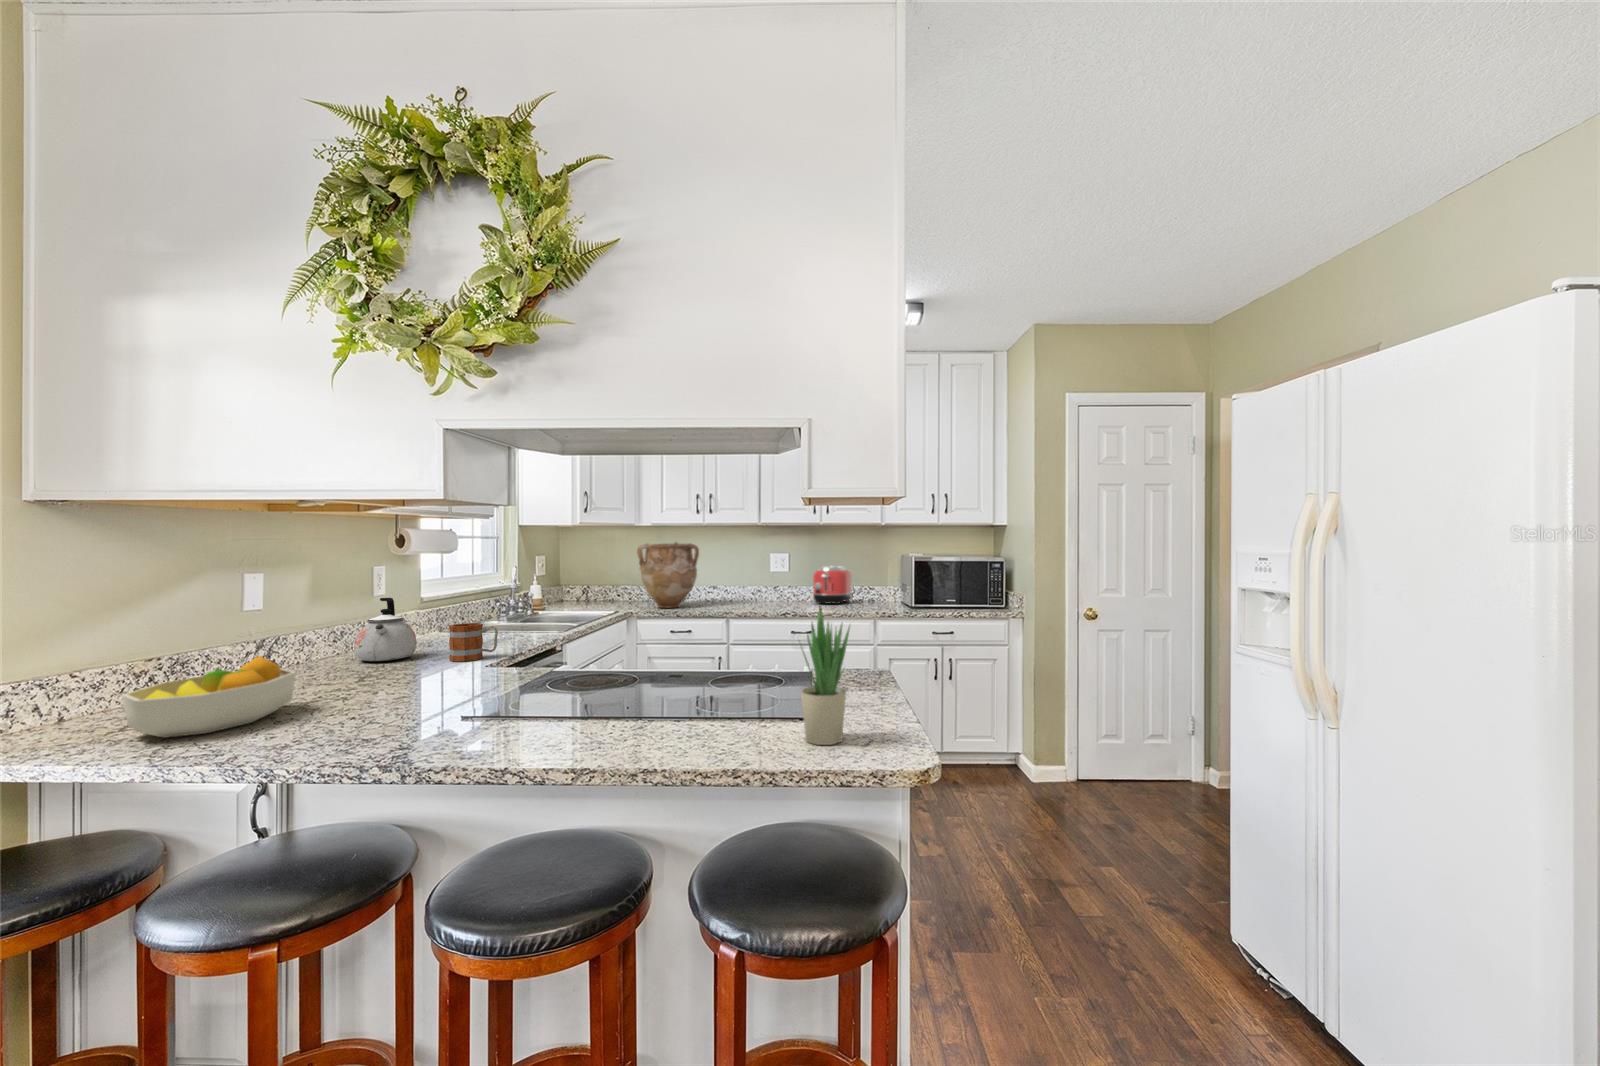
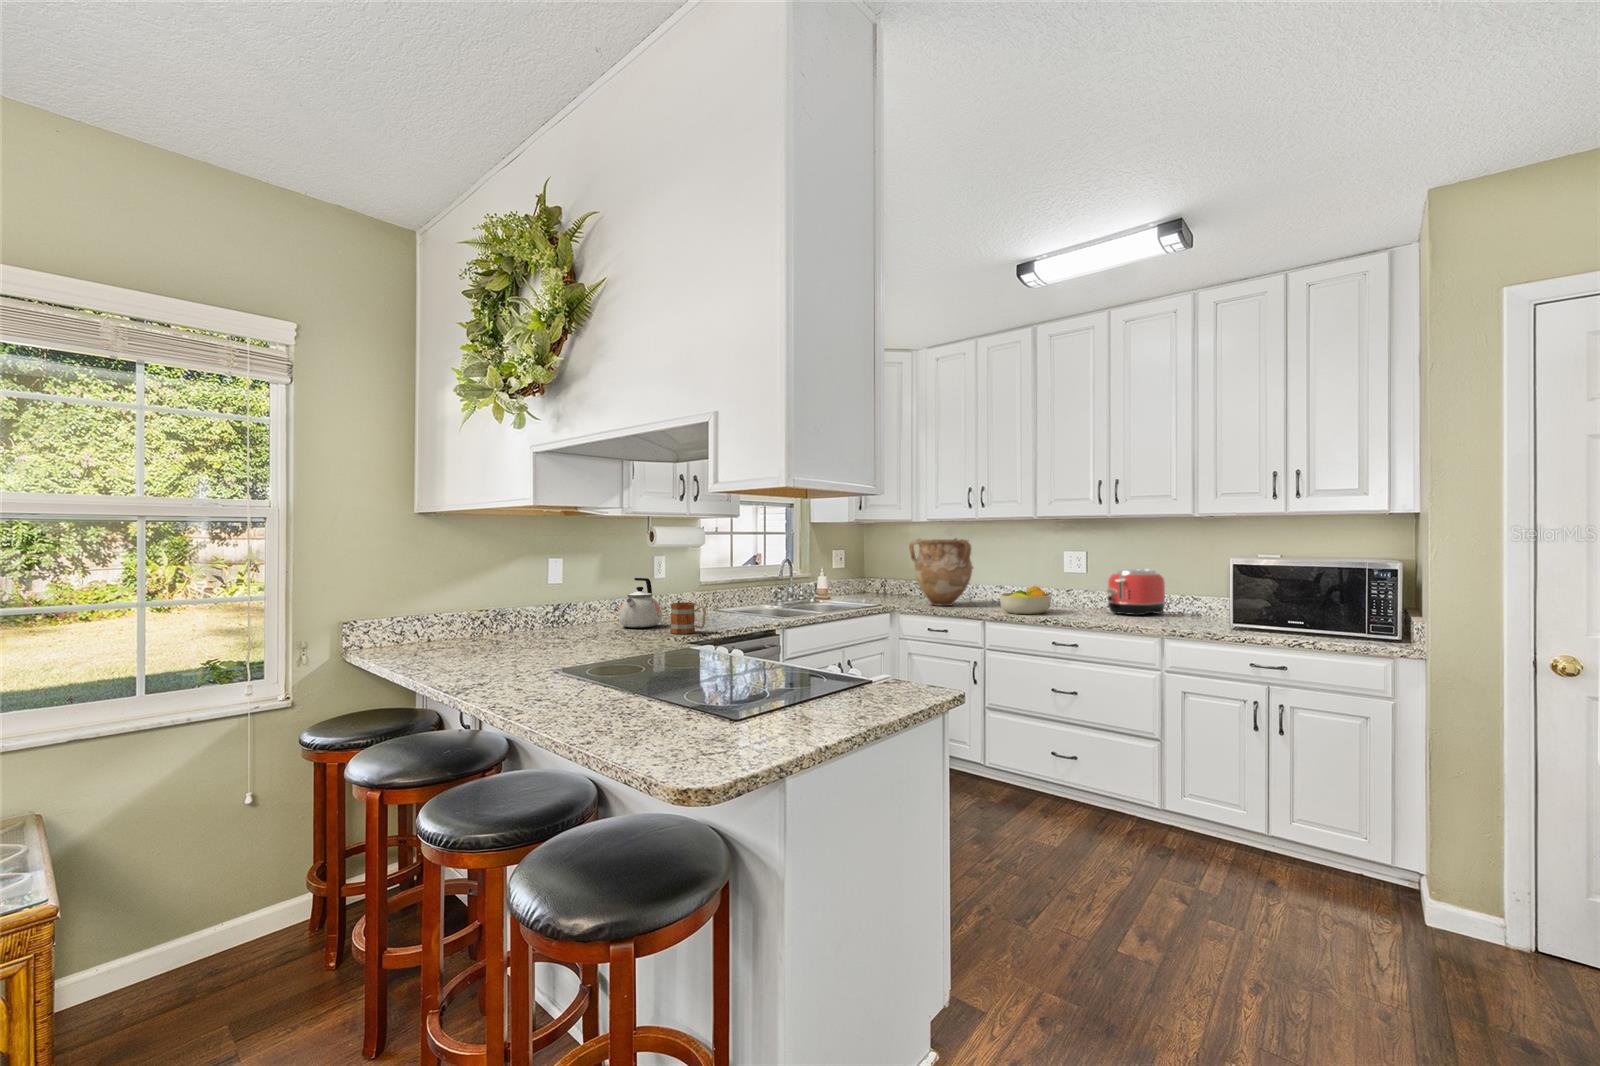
potted plant: present [801,606,850,745] -> none [721,599,779,747]
fruit bowl: present [122,656,296,738] -> present [1000,586,1051,614]

